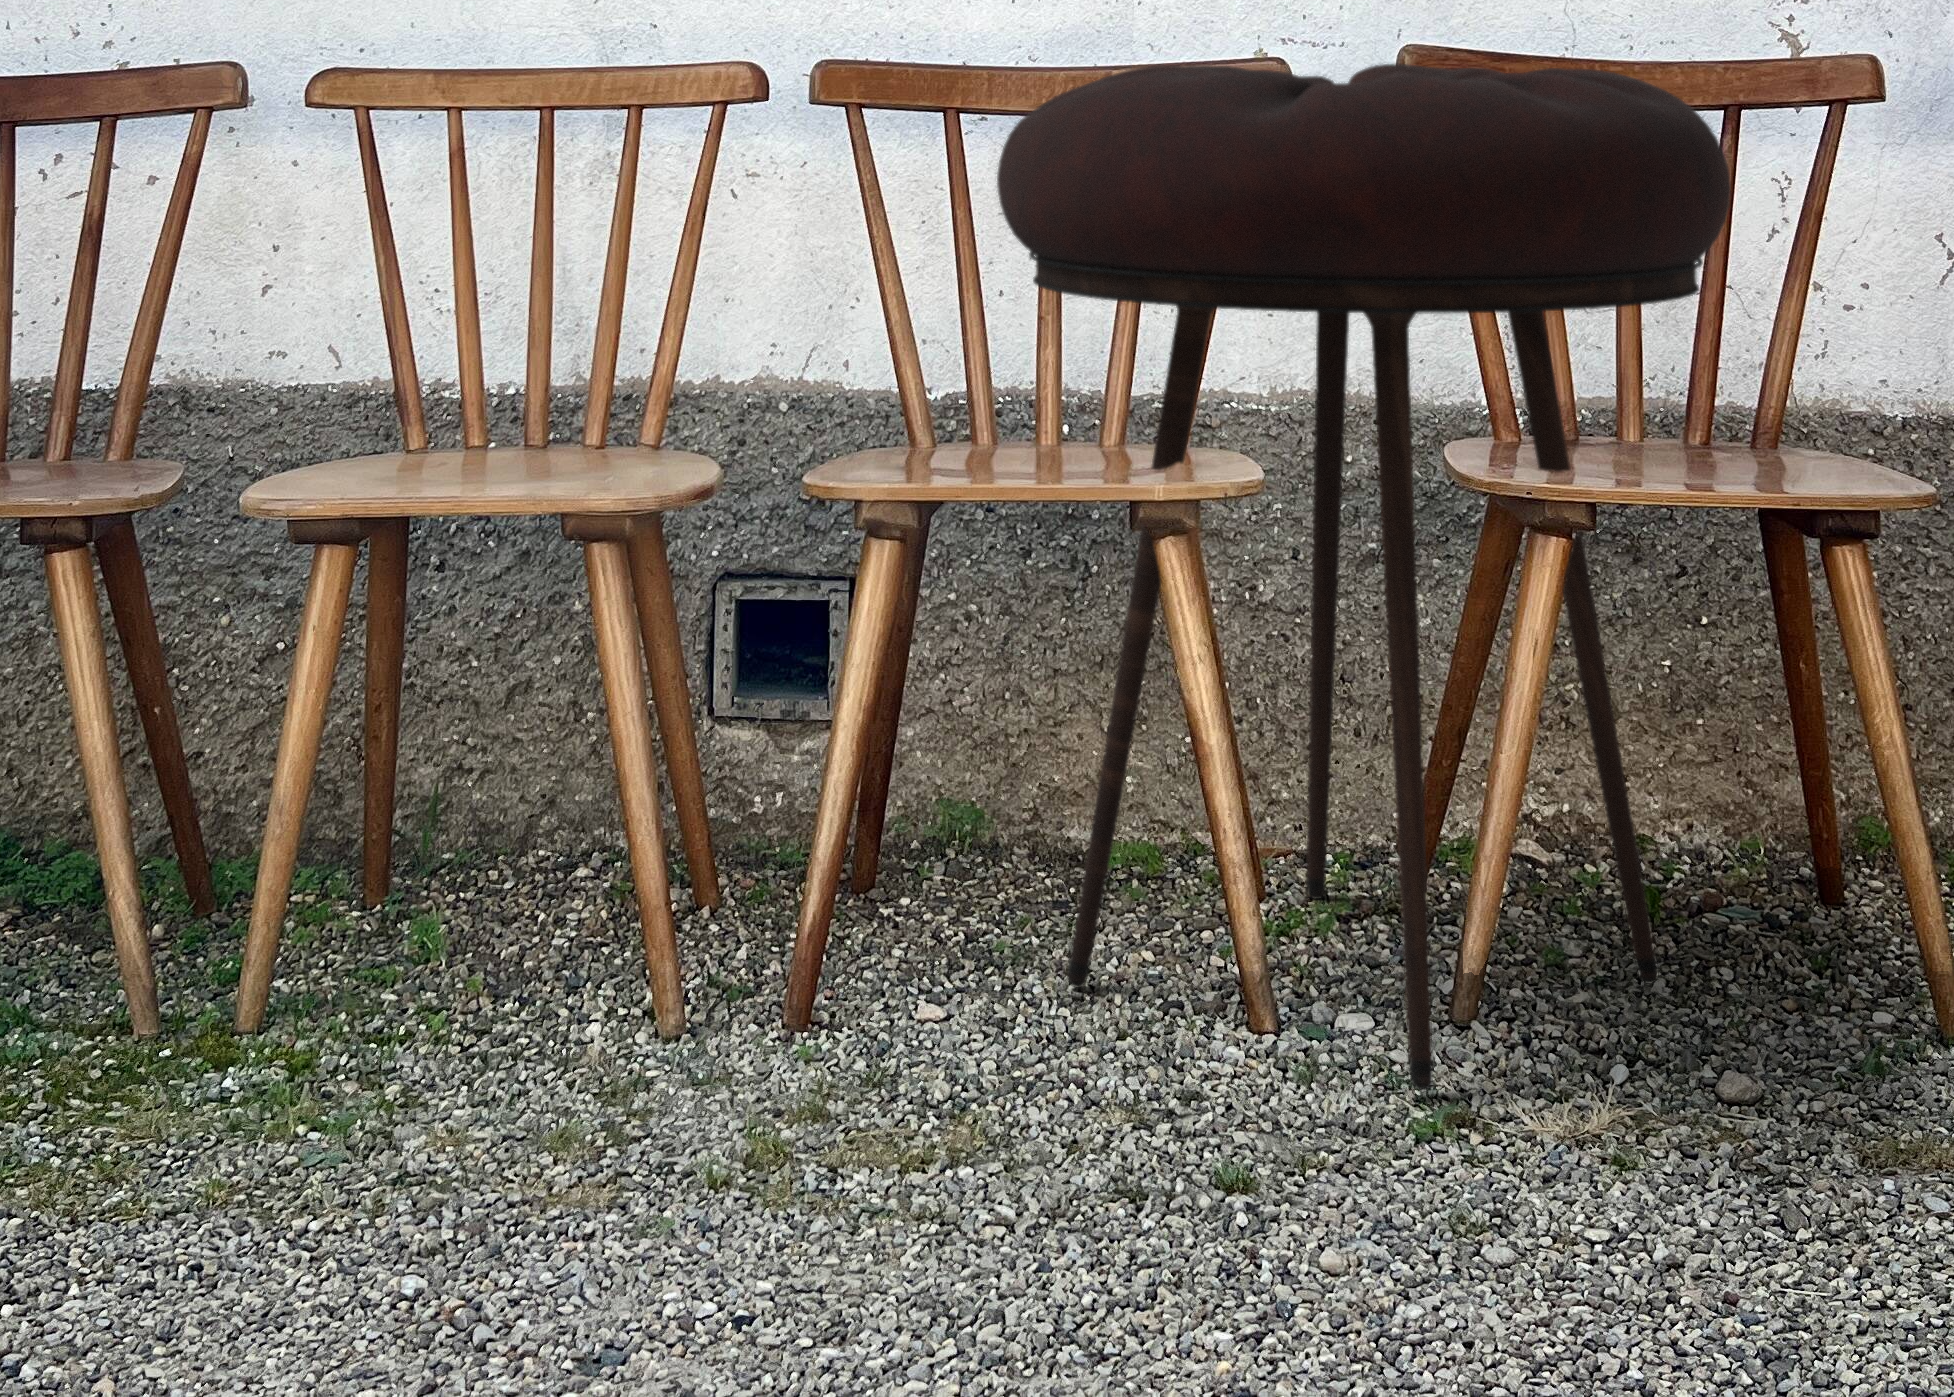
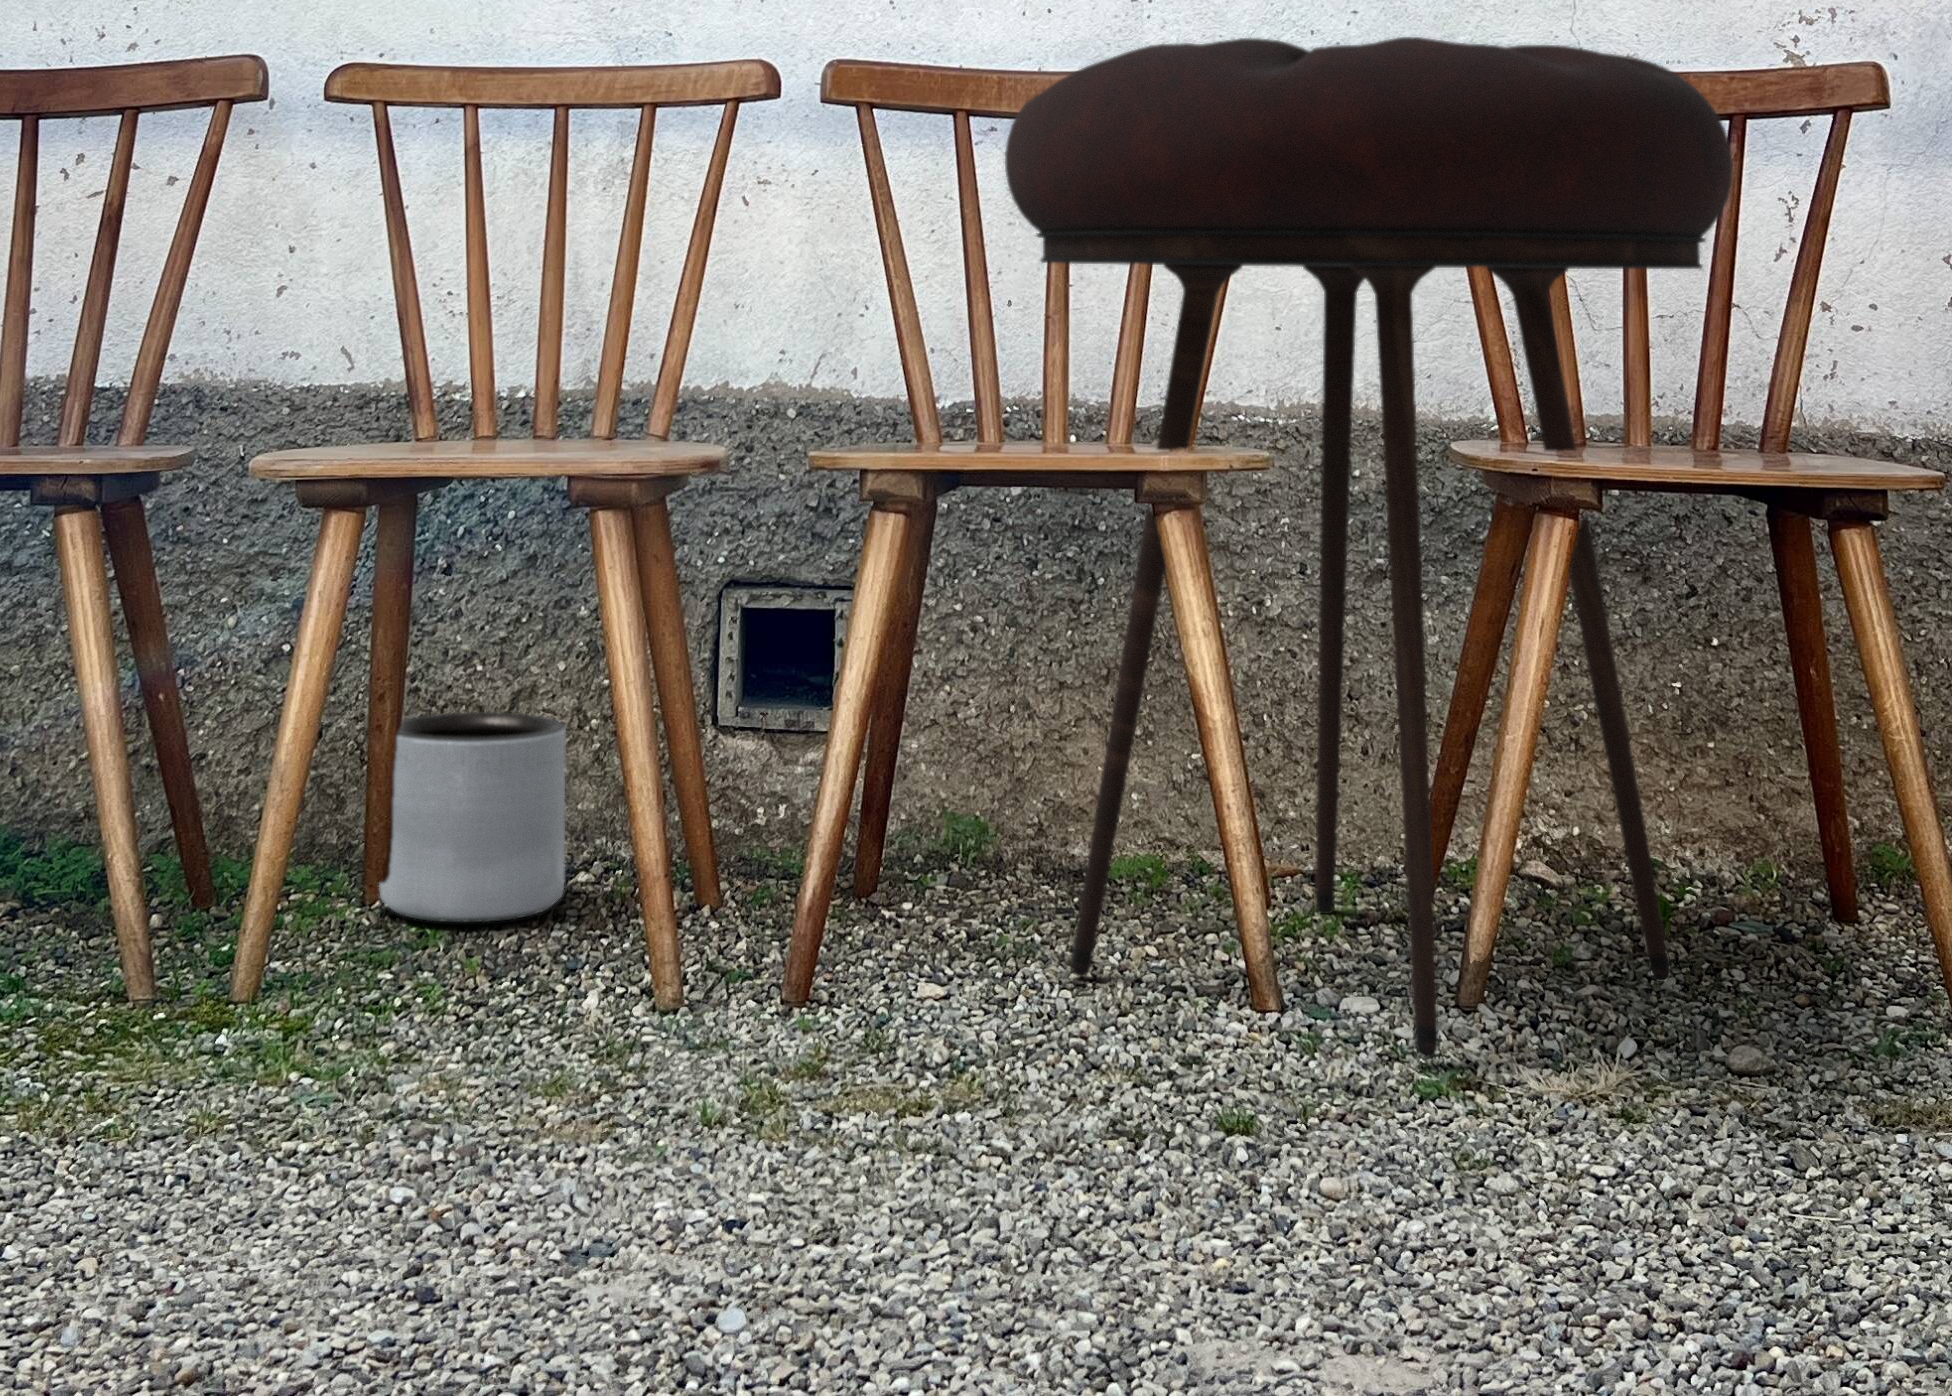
planter: none [382,710,565,929] -> present [379,712,566,922]

